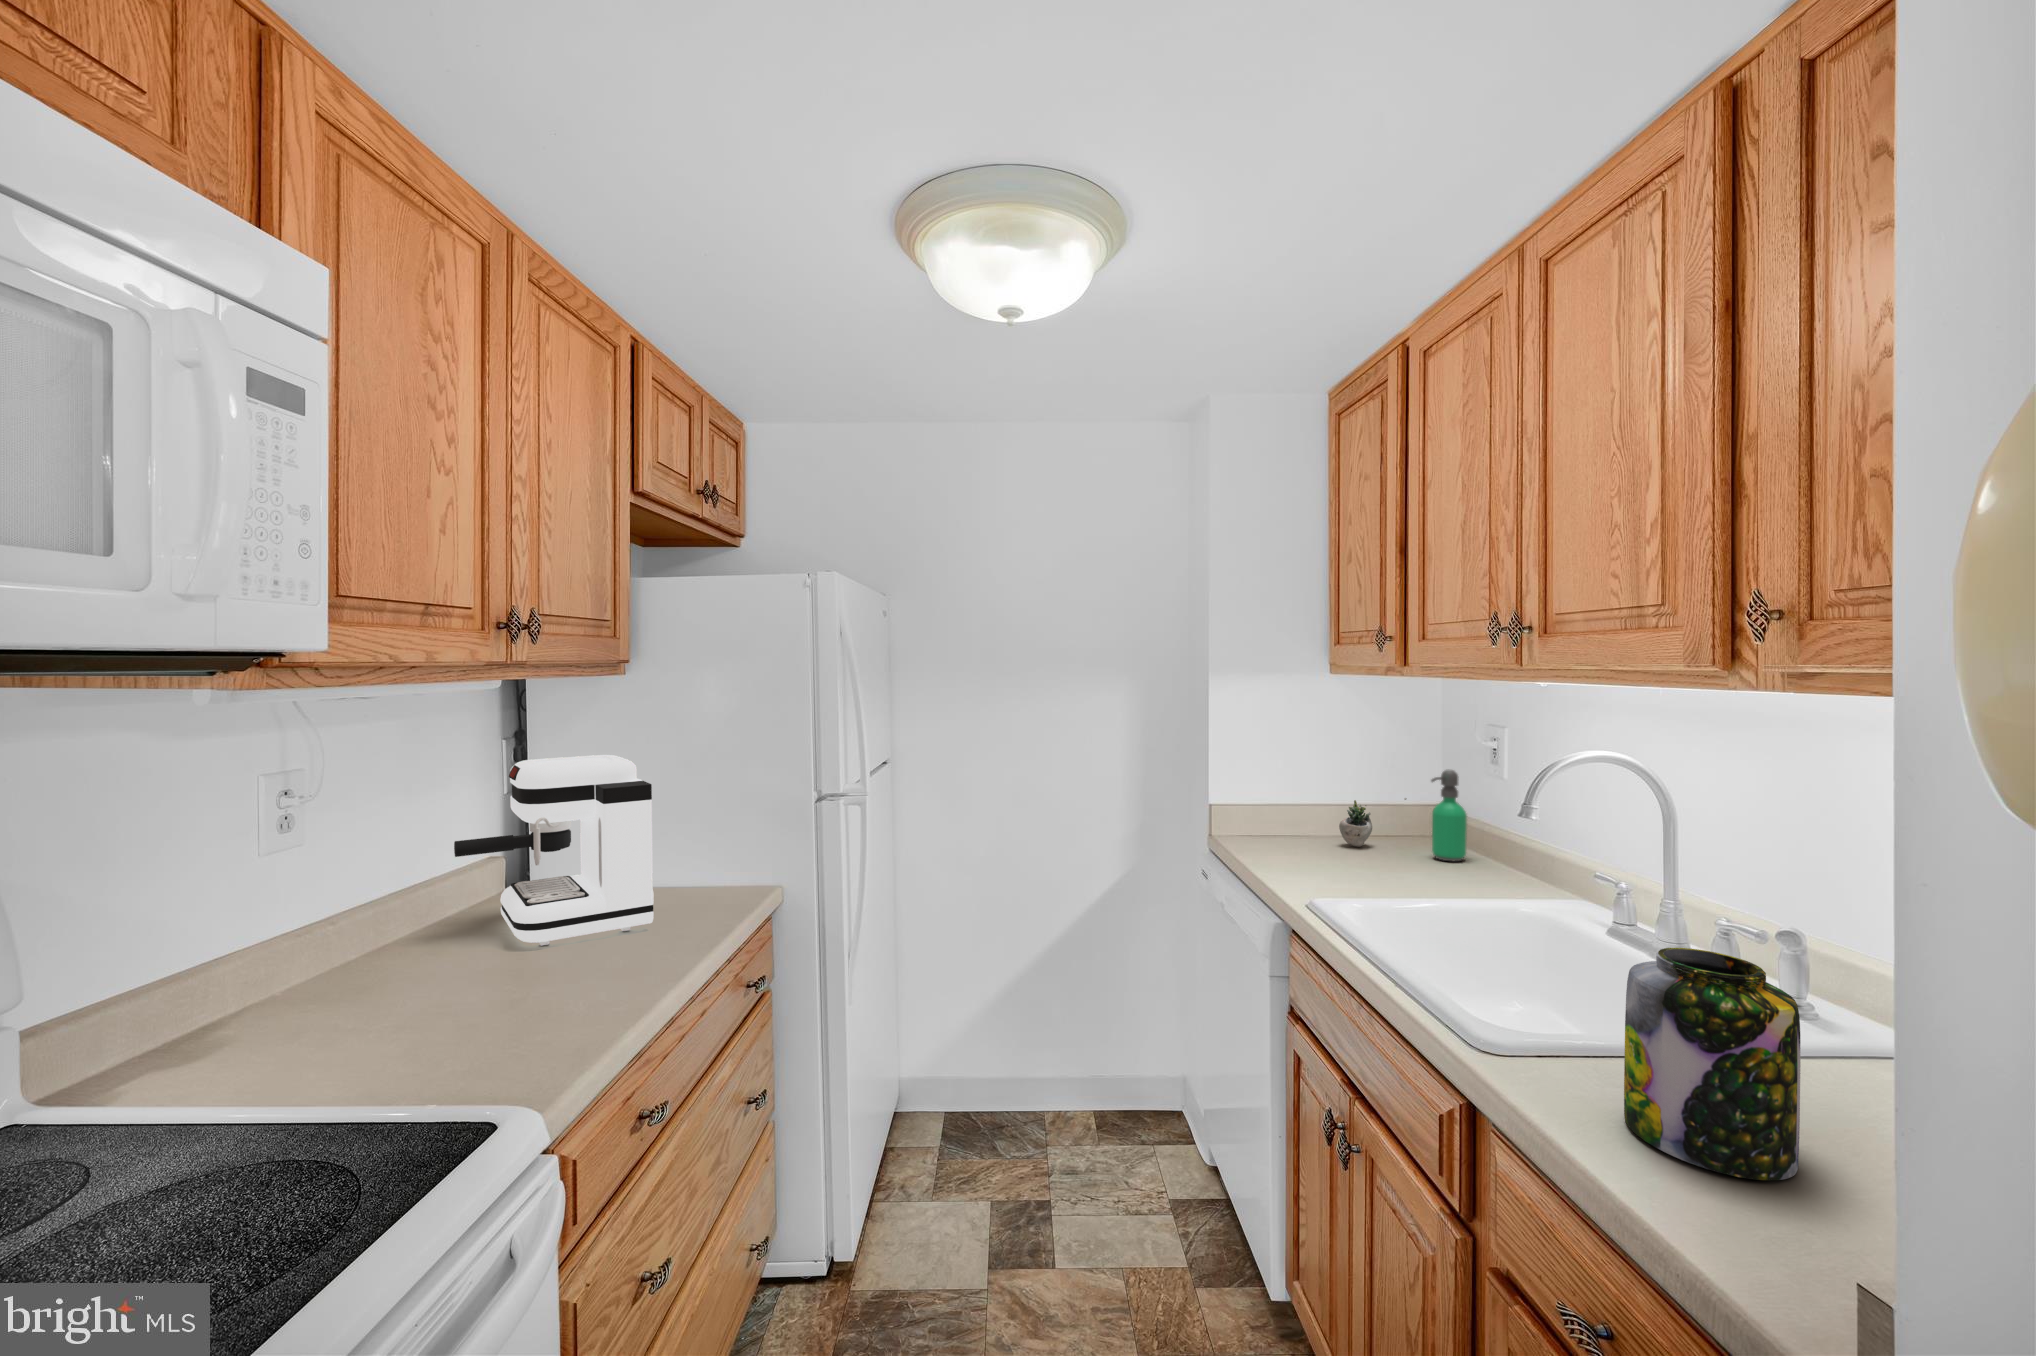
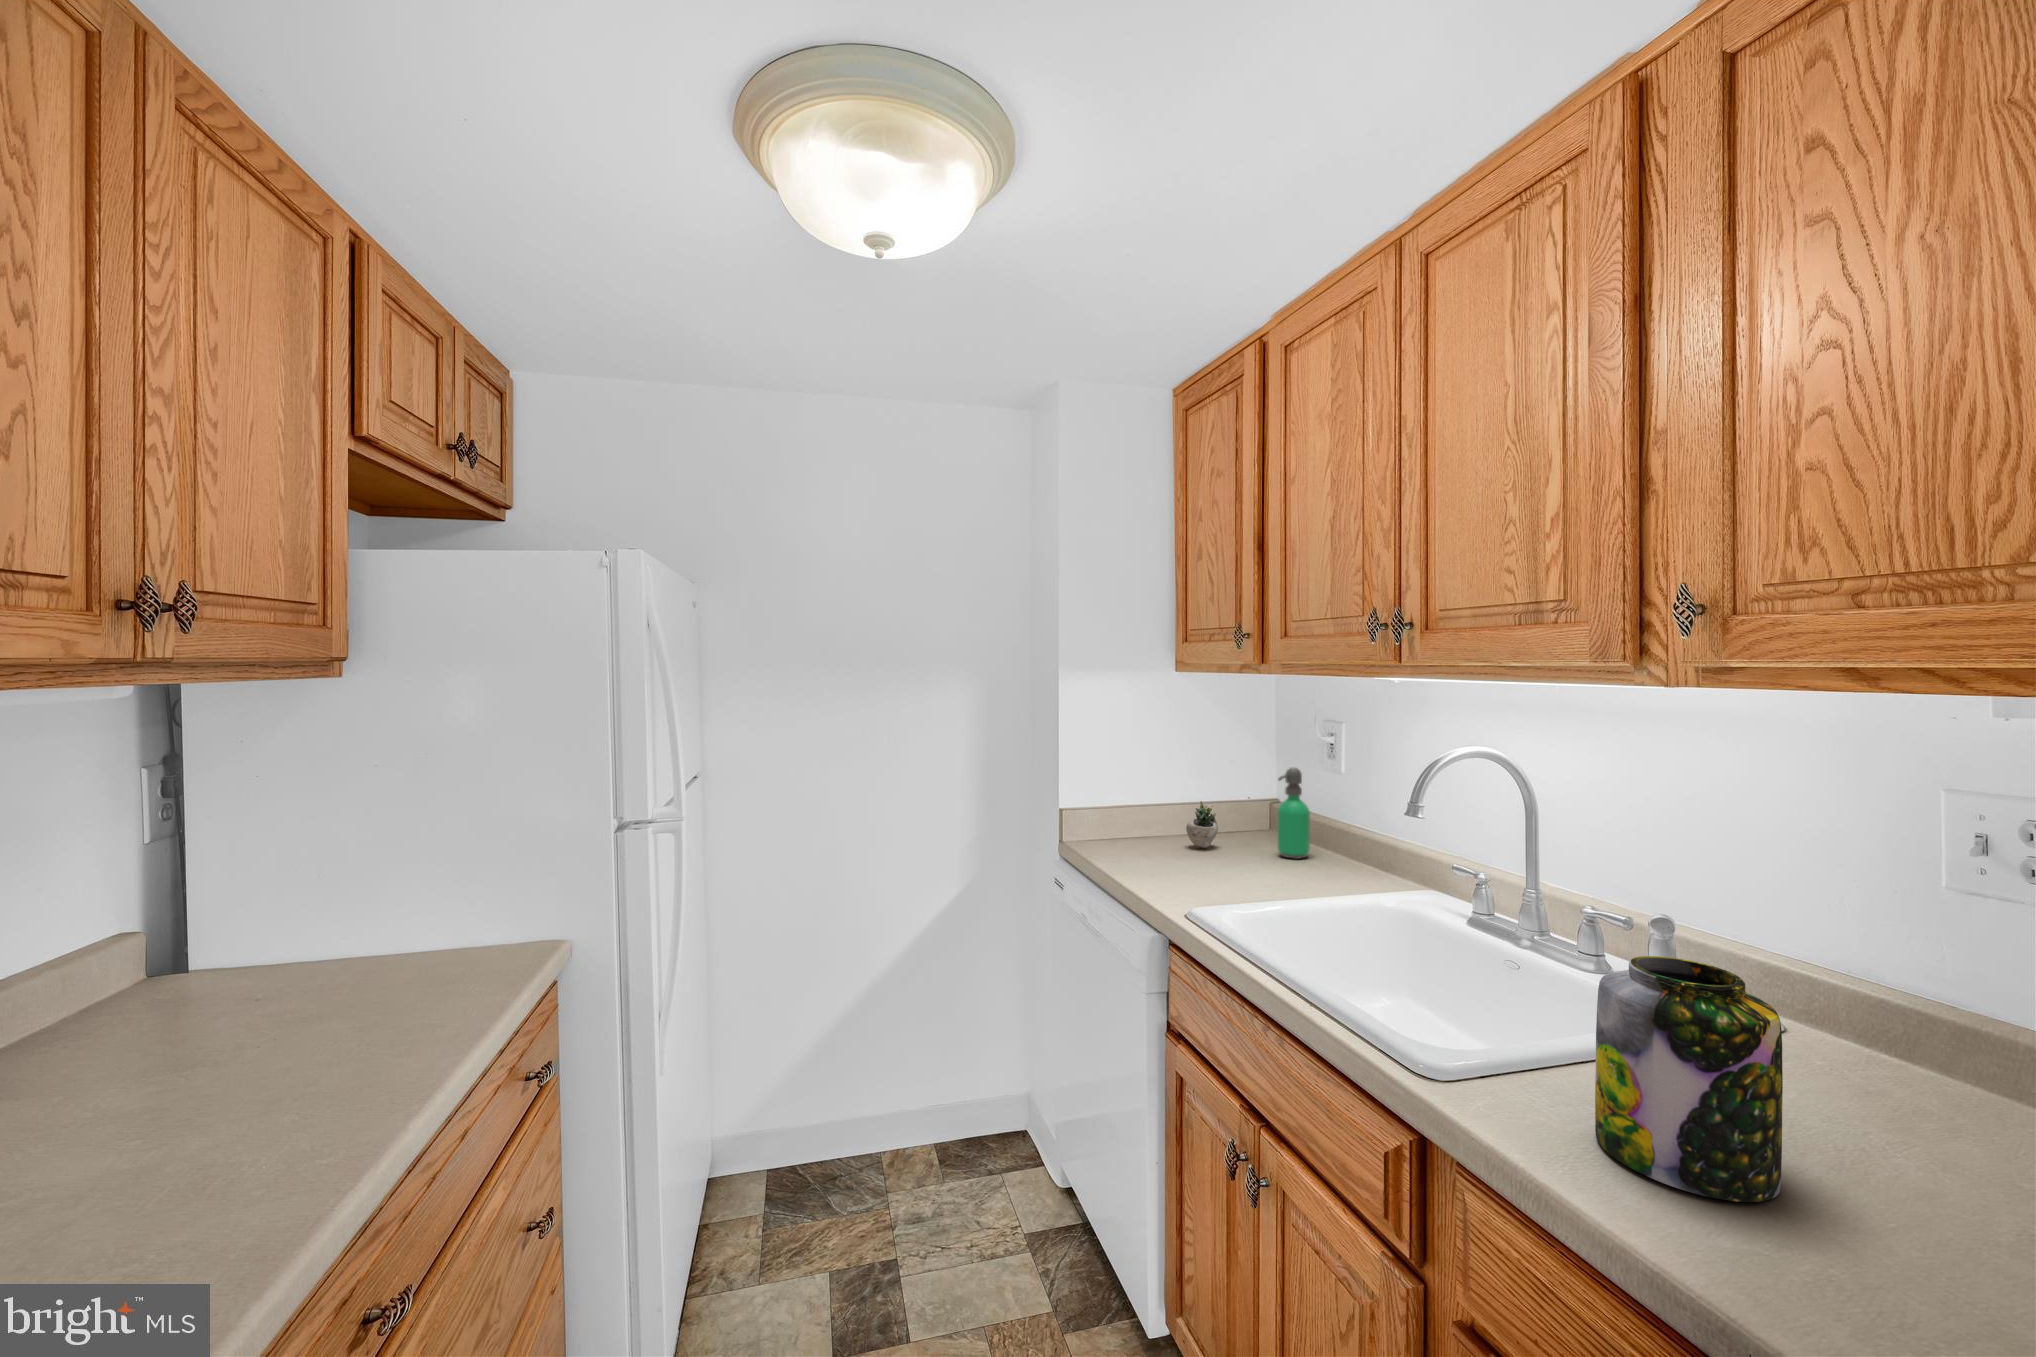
coffee maker: present [454,755,654,946] -> none [82,788,402,1055]

